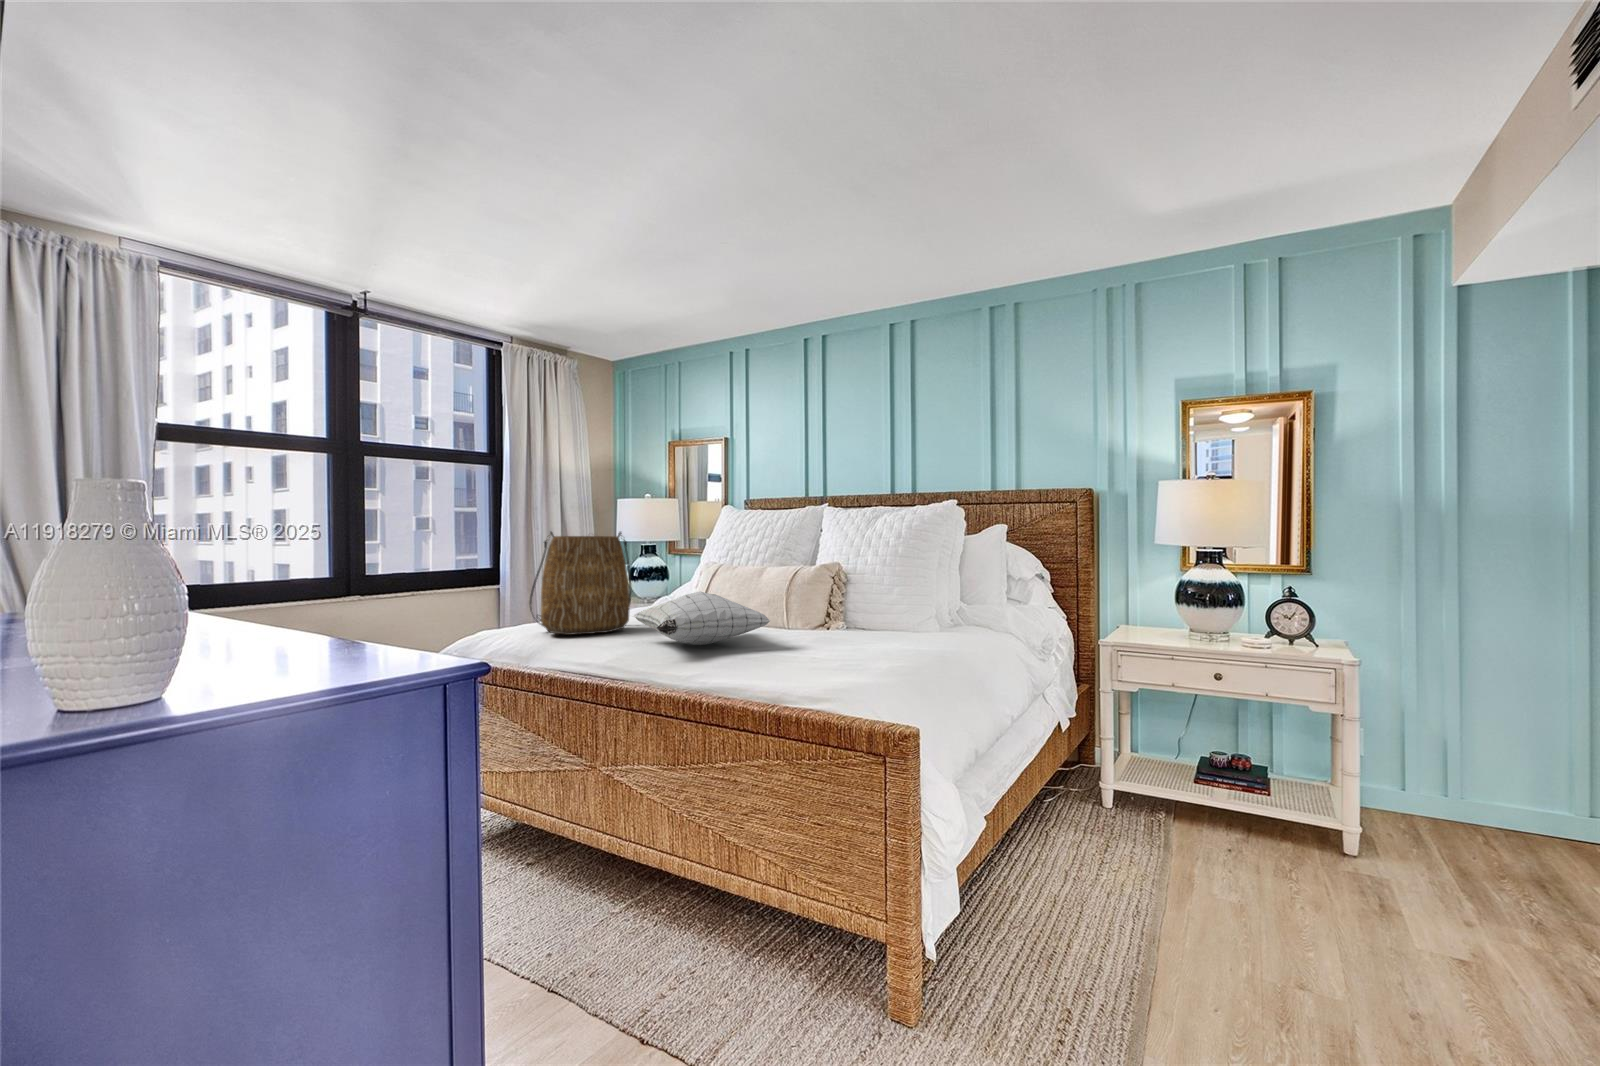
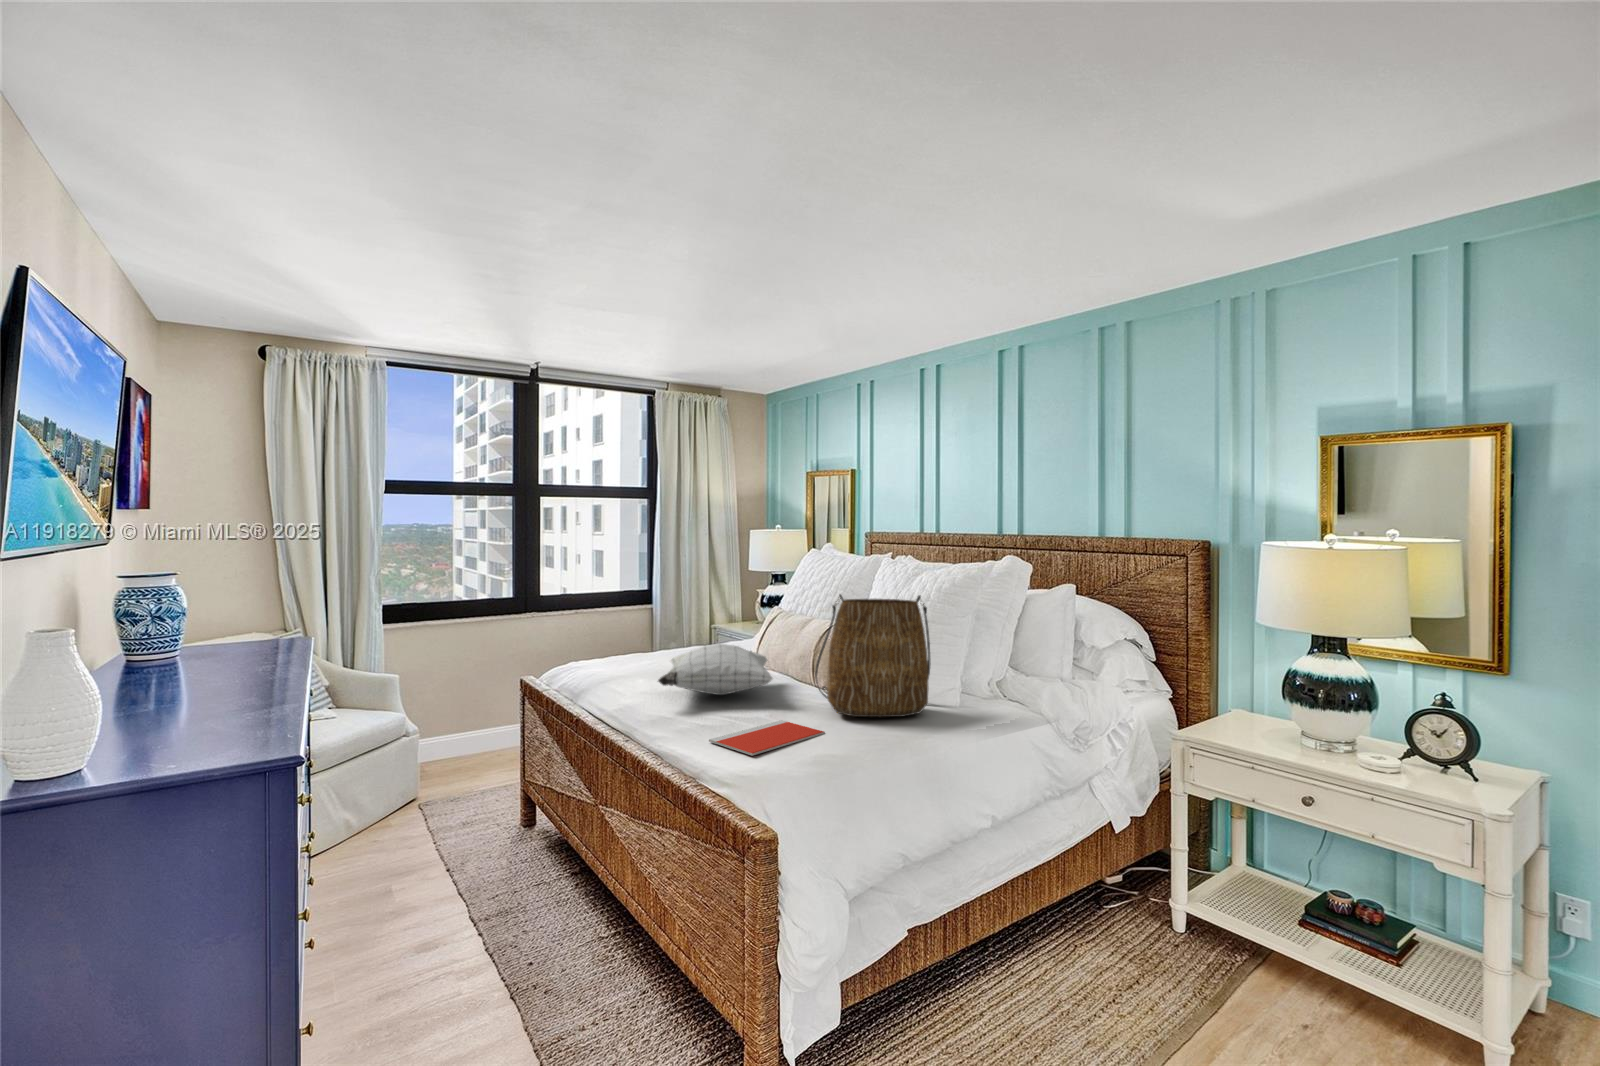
tote bag: present [530,532,632,635] -> present [815,594,931,717]
notebook: none [757,656,853,680] -> present [709,720,825,756]

